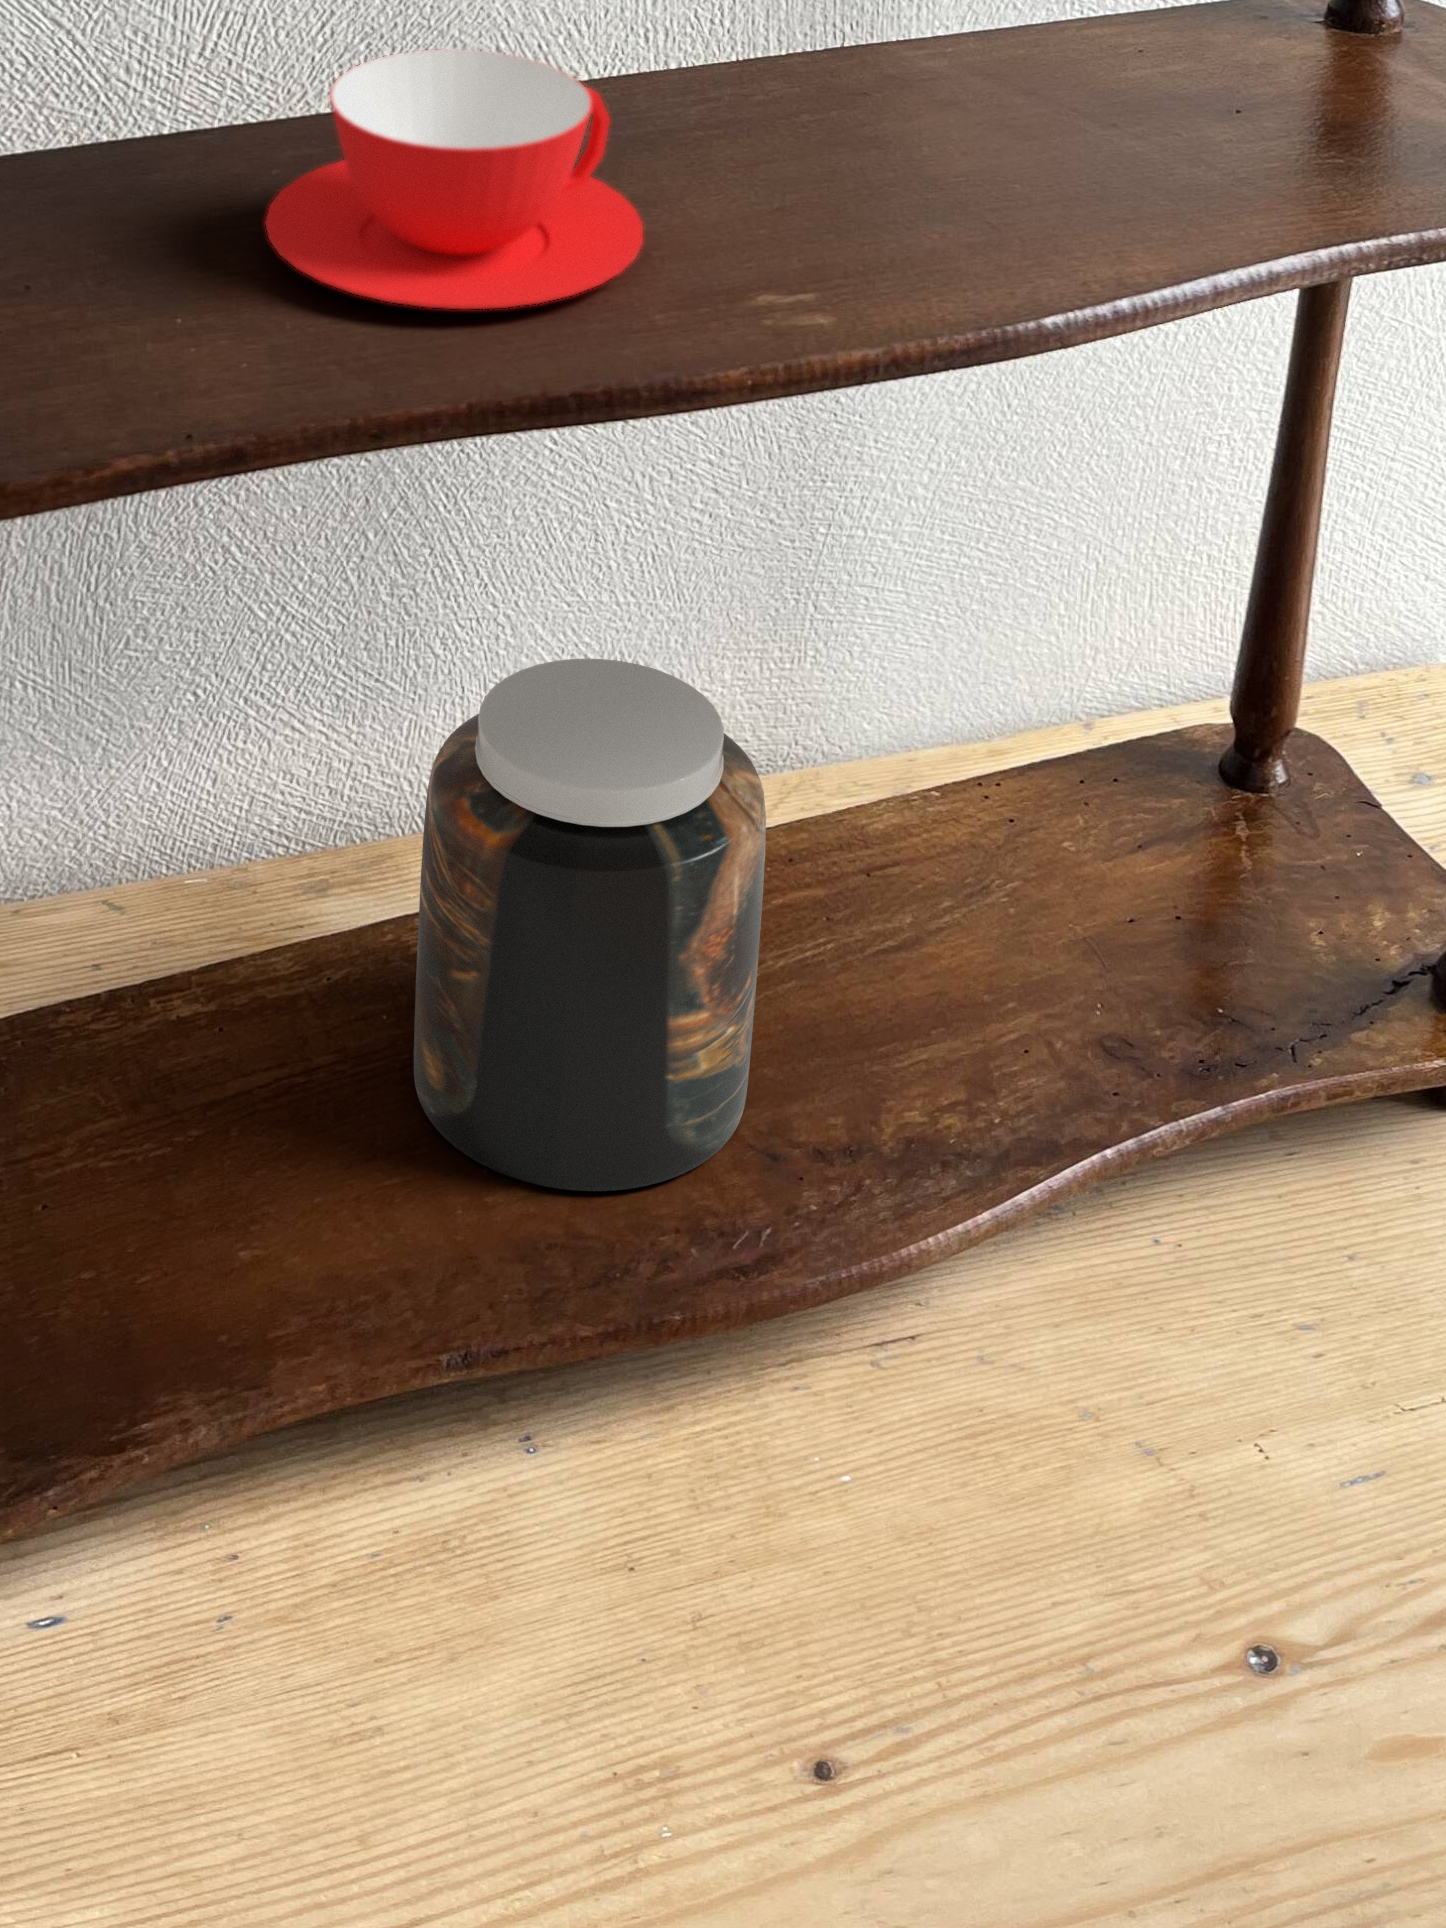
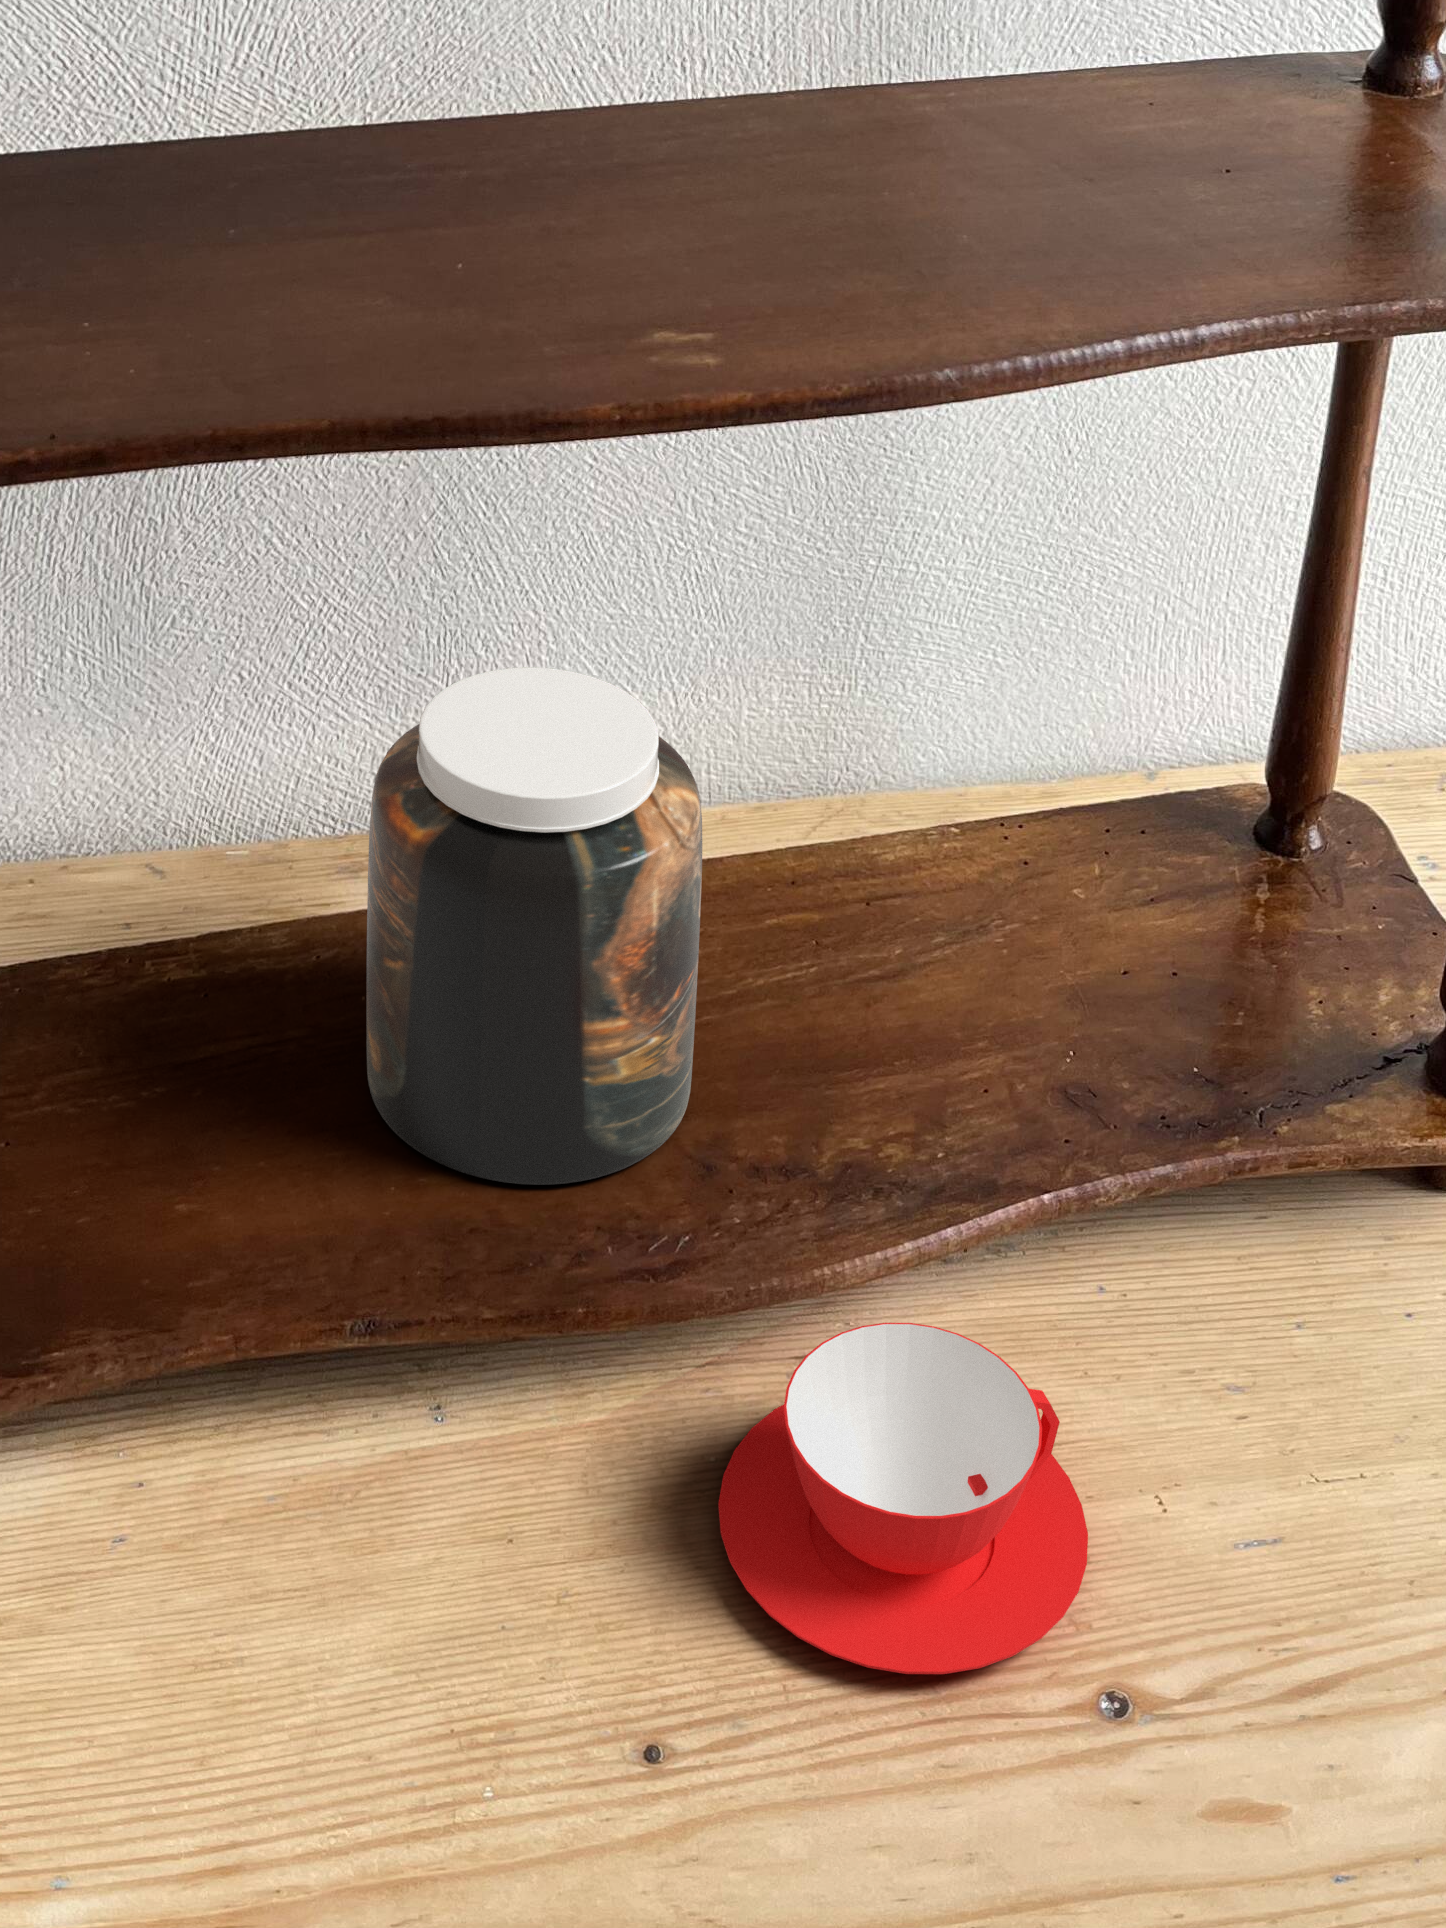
teacup: present [266,49,643,309] -> present [718,1323,1088,1674]

